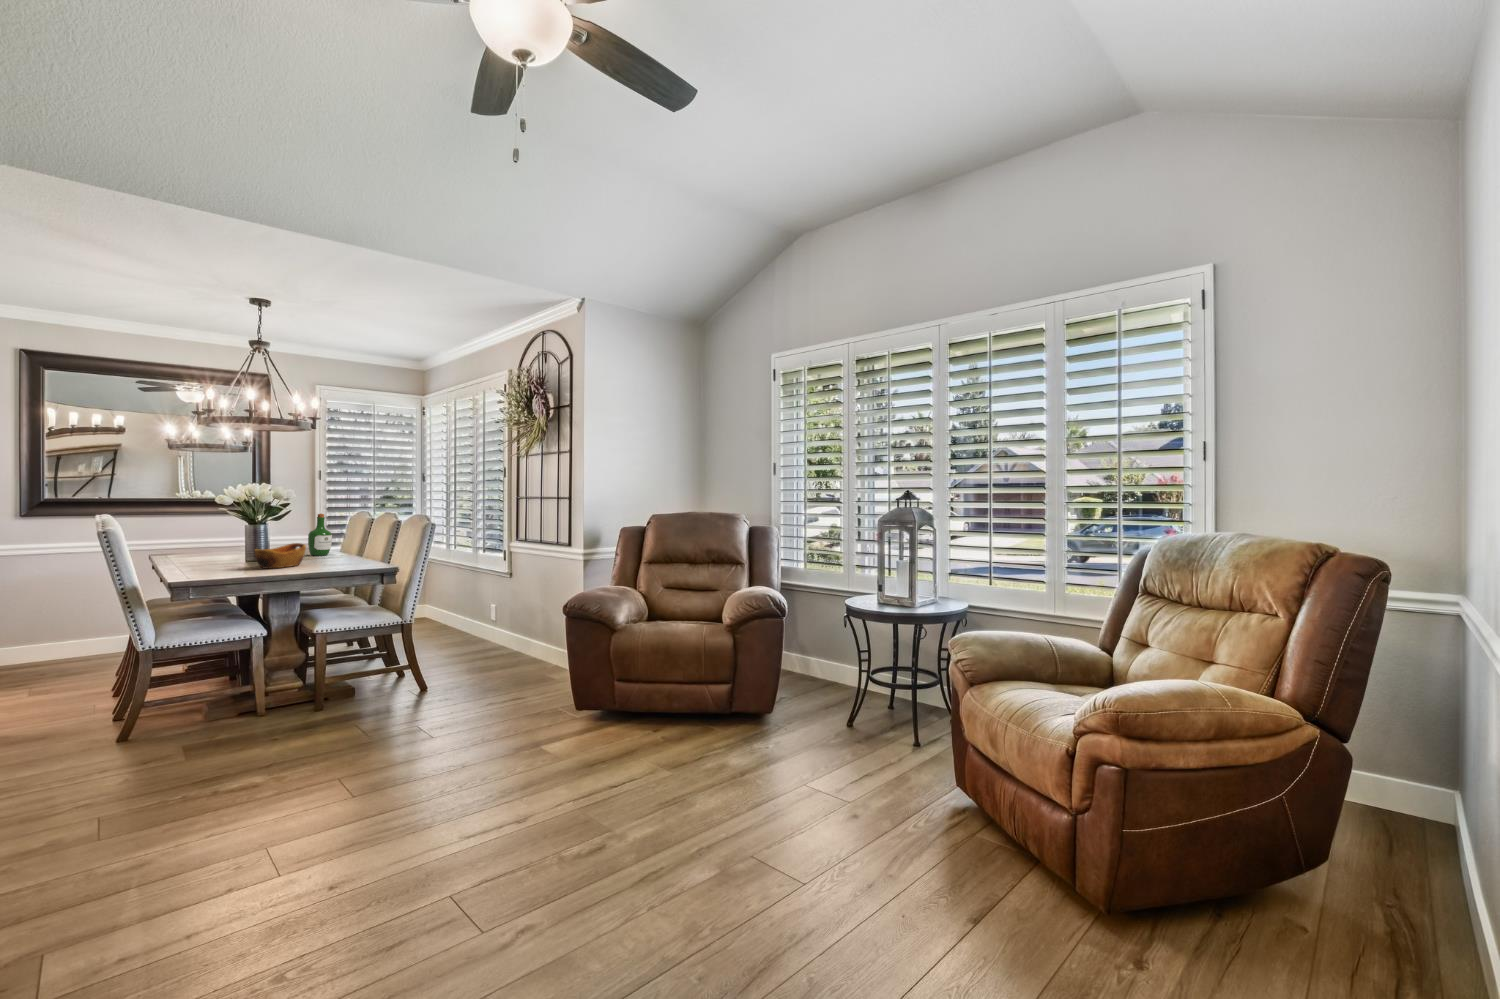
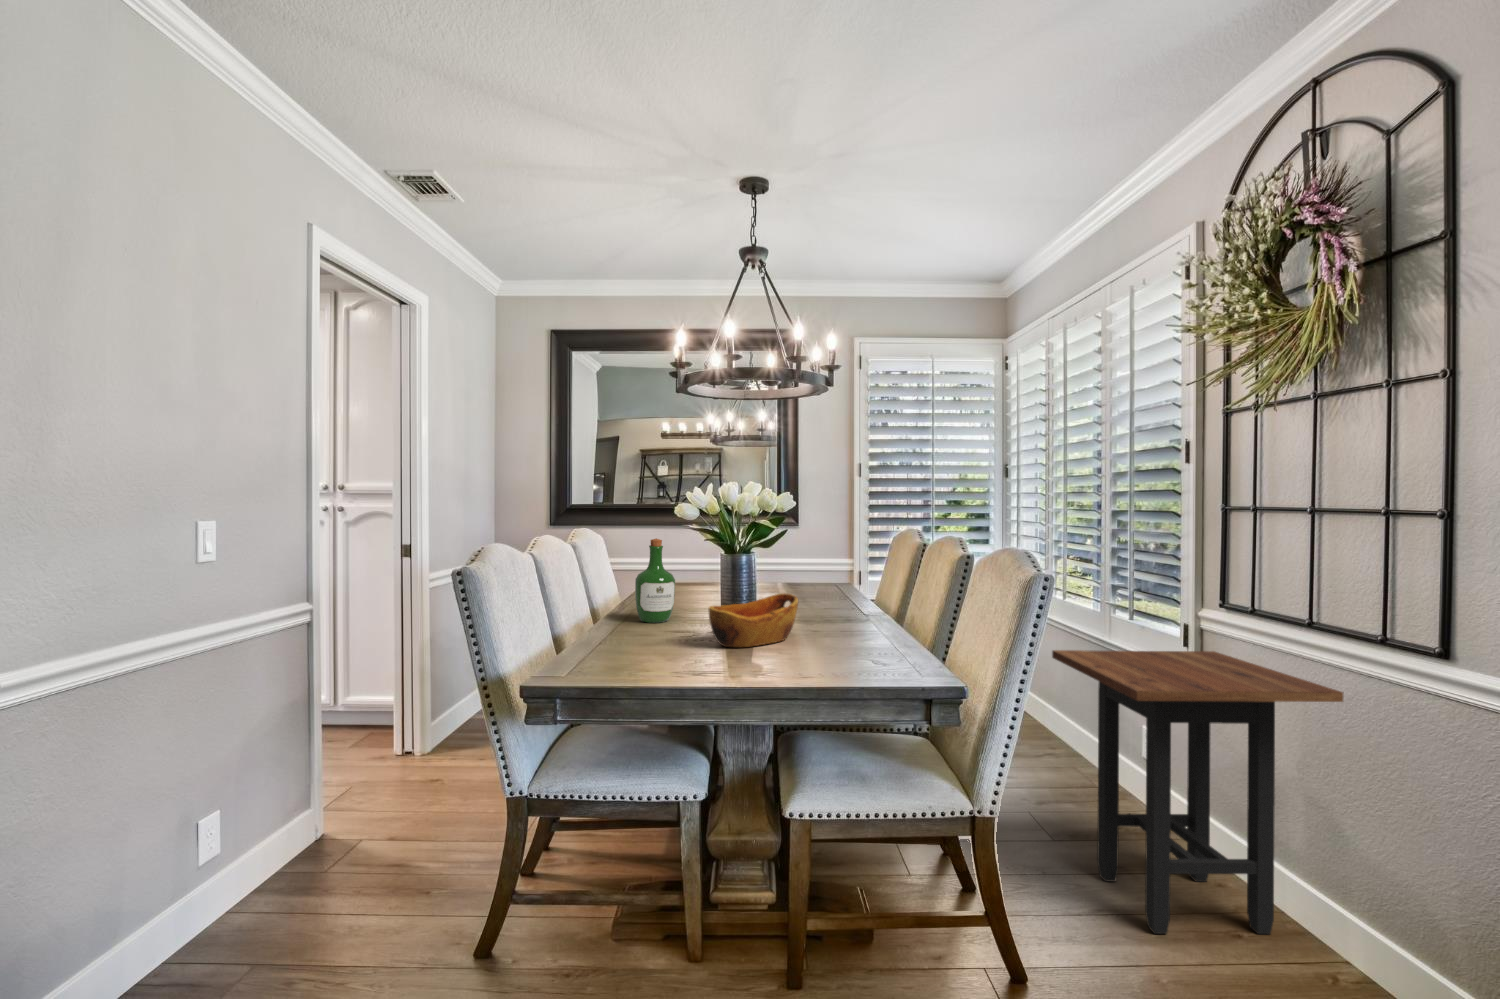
wine bottle: present [308,514,332,556] -> present [635,538,675,623]
side table: none [441,560,547,669] -> present [1052,650,1343,934]

